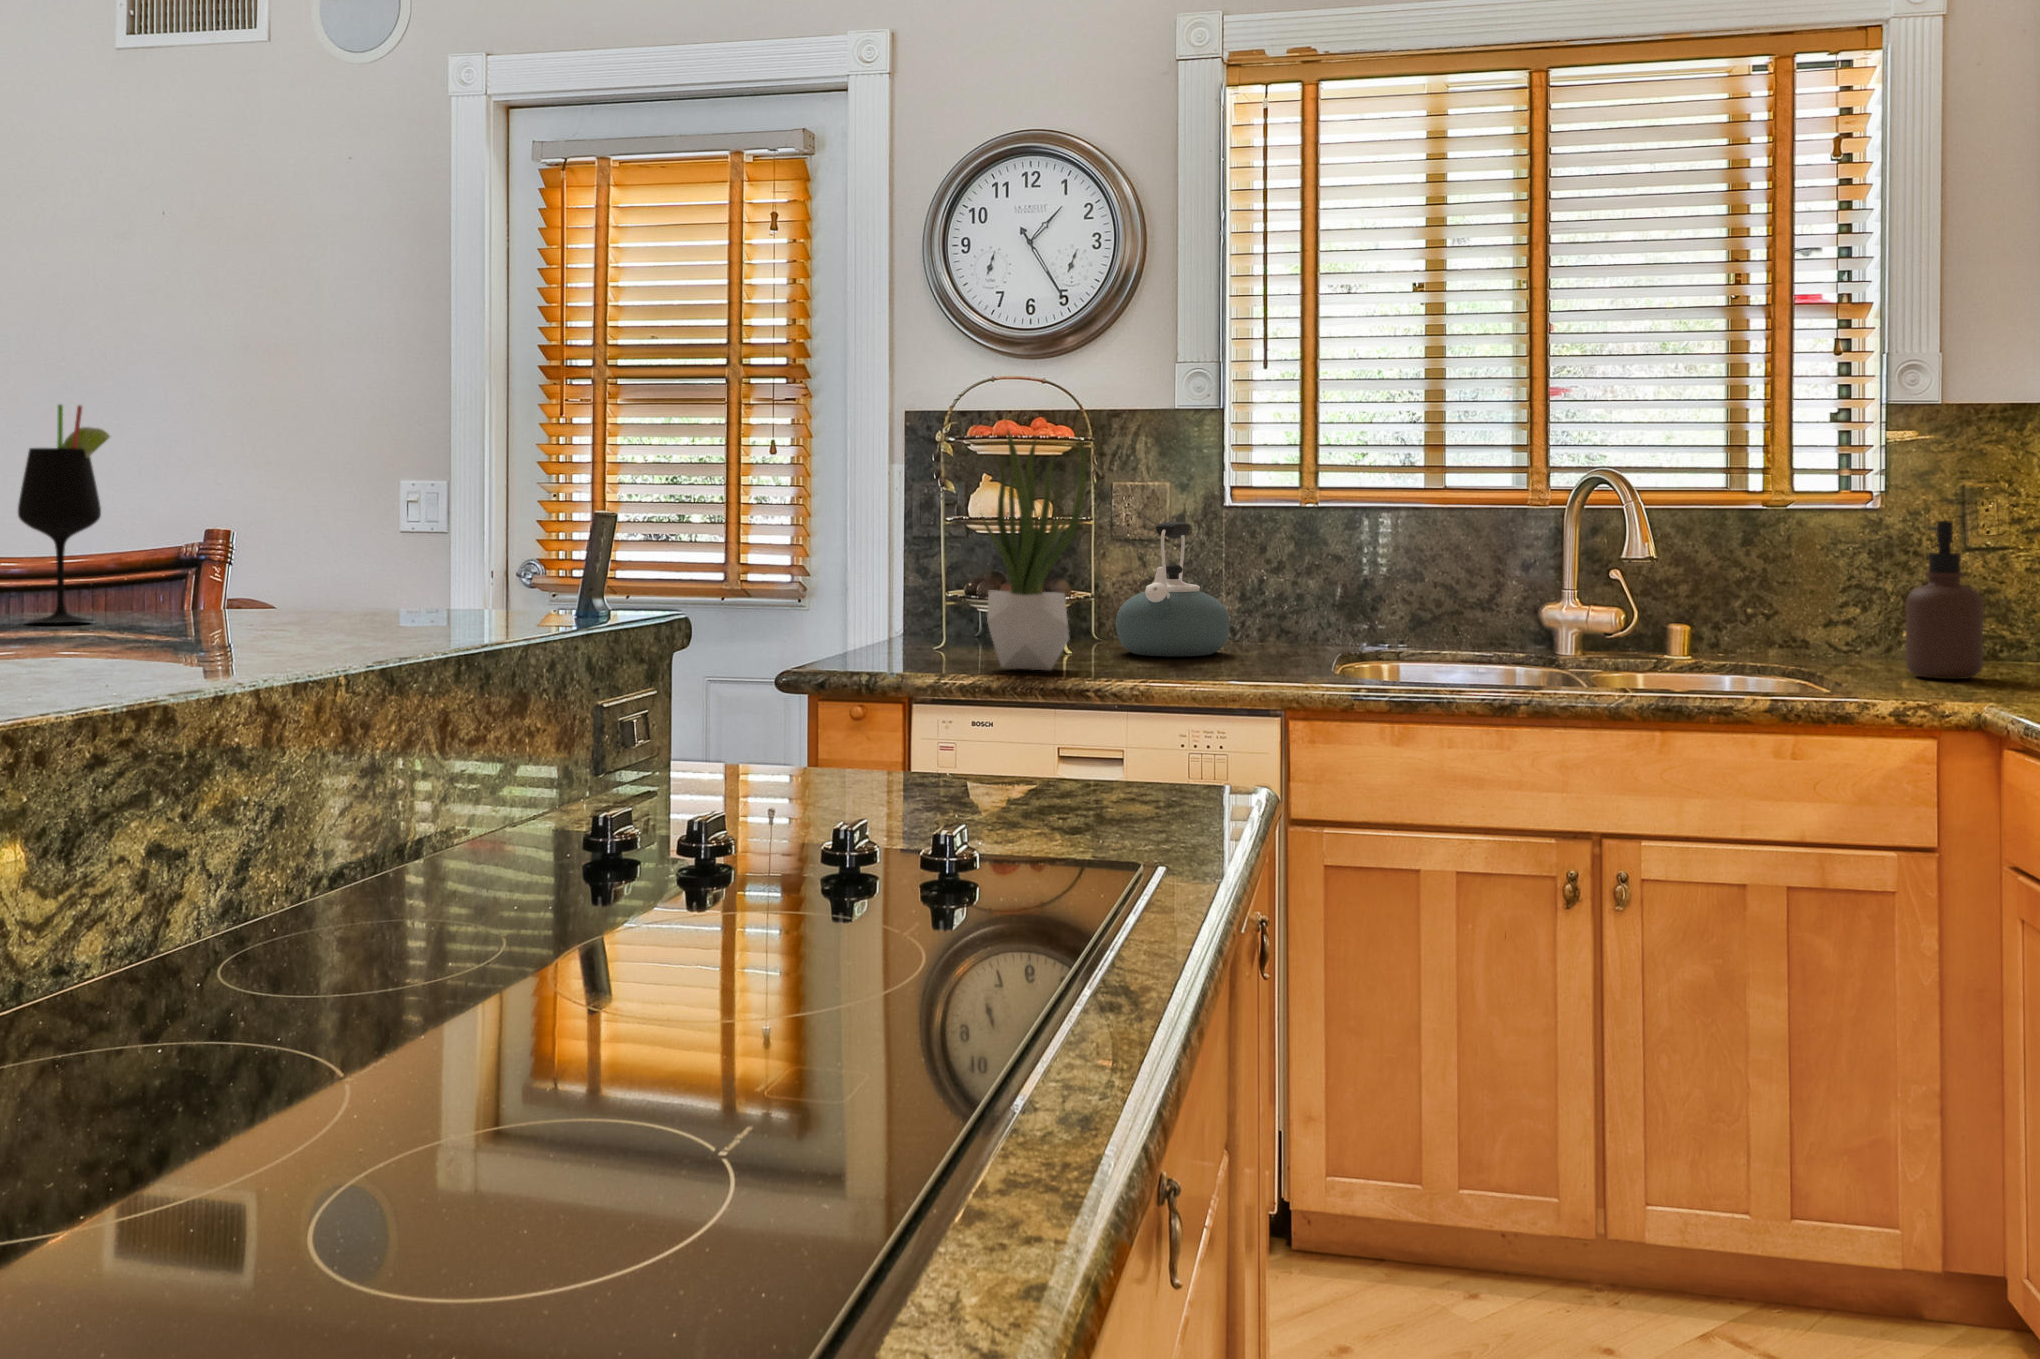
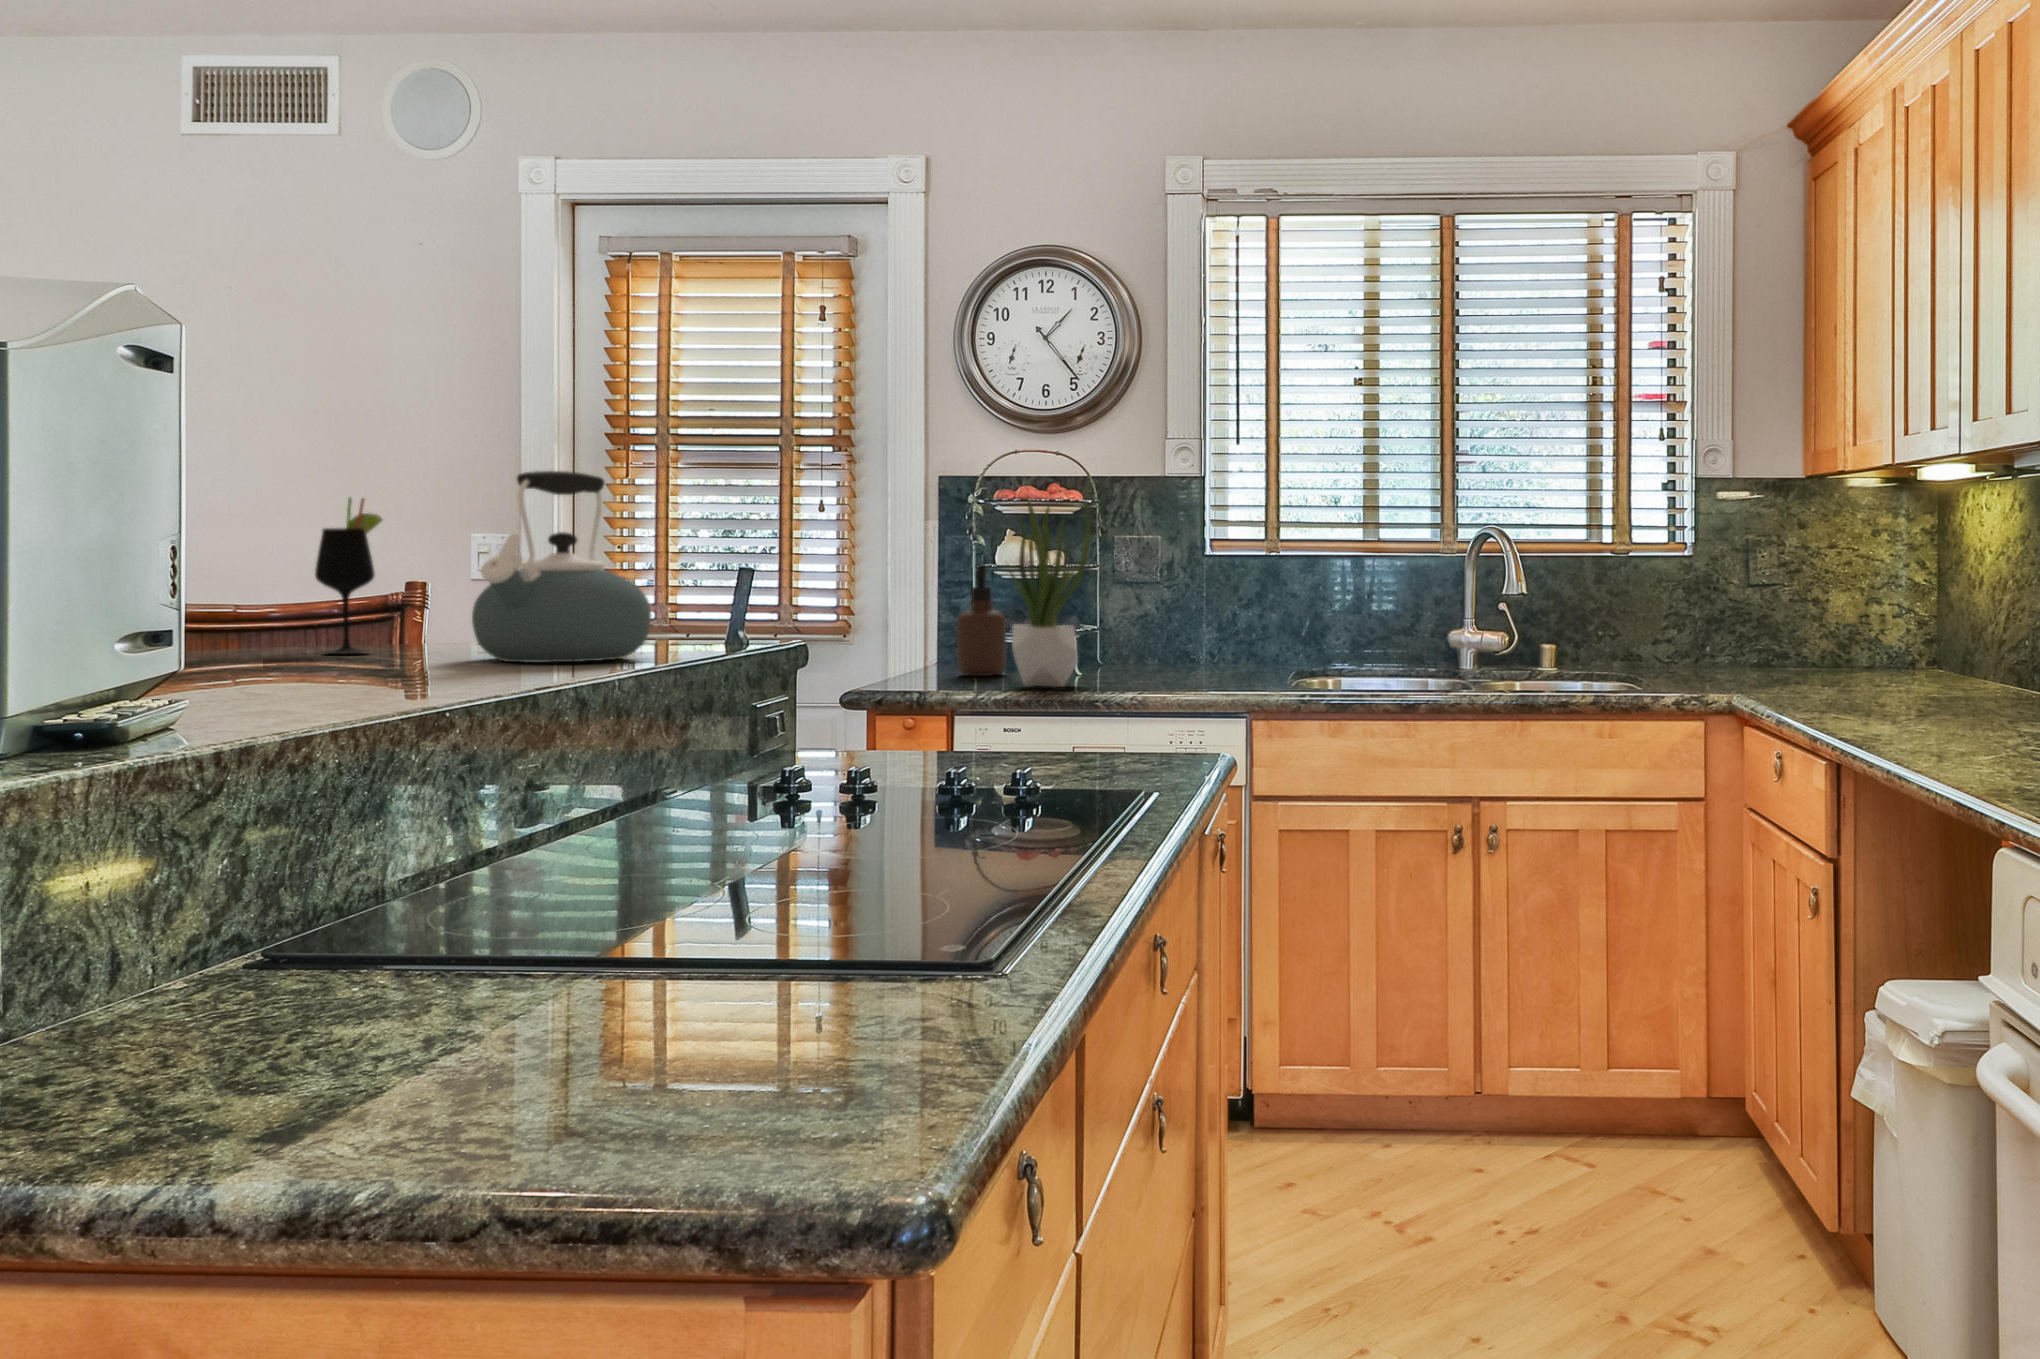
soap dispenser: present [1906,521,1983,679] -> present [957,564,1007,676]
kettle: present [1116,522,1230,657] -> present [472,471,651,662]

